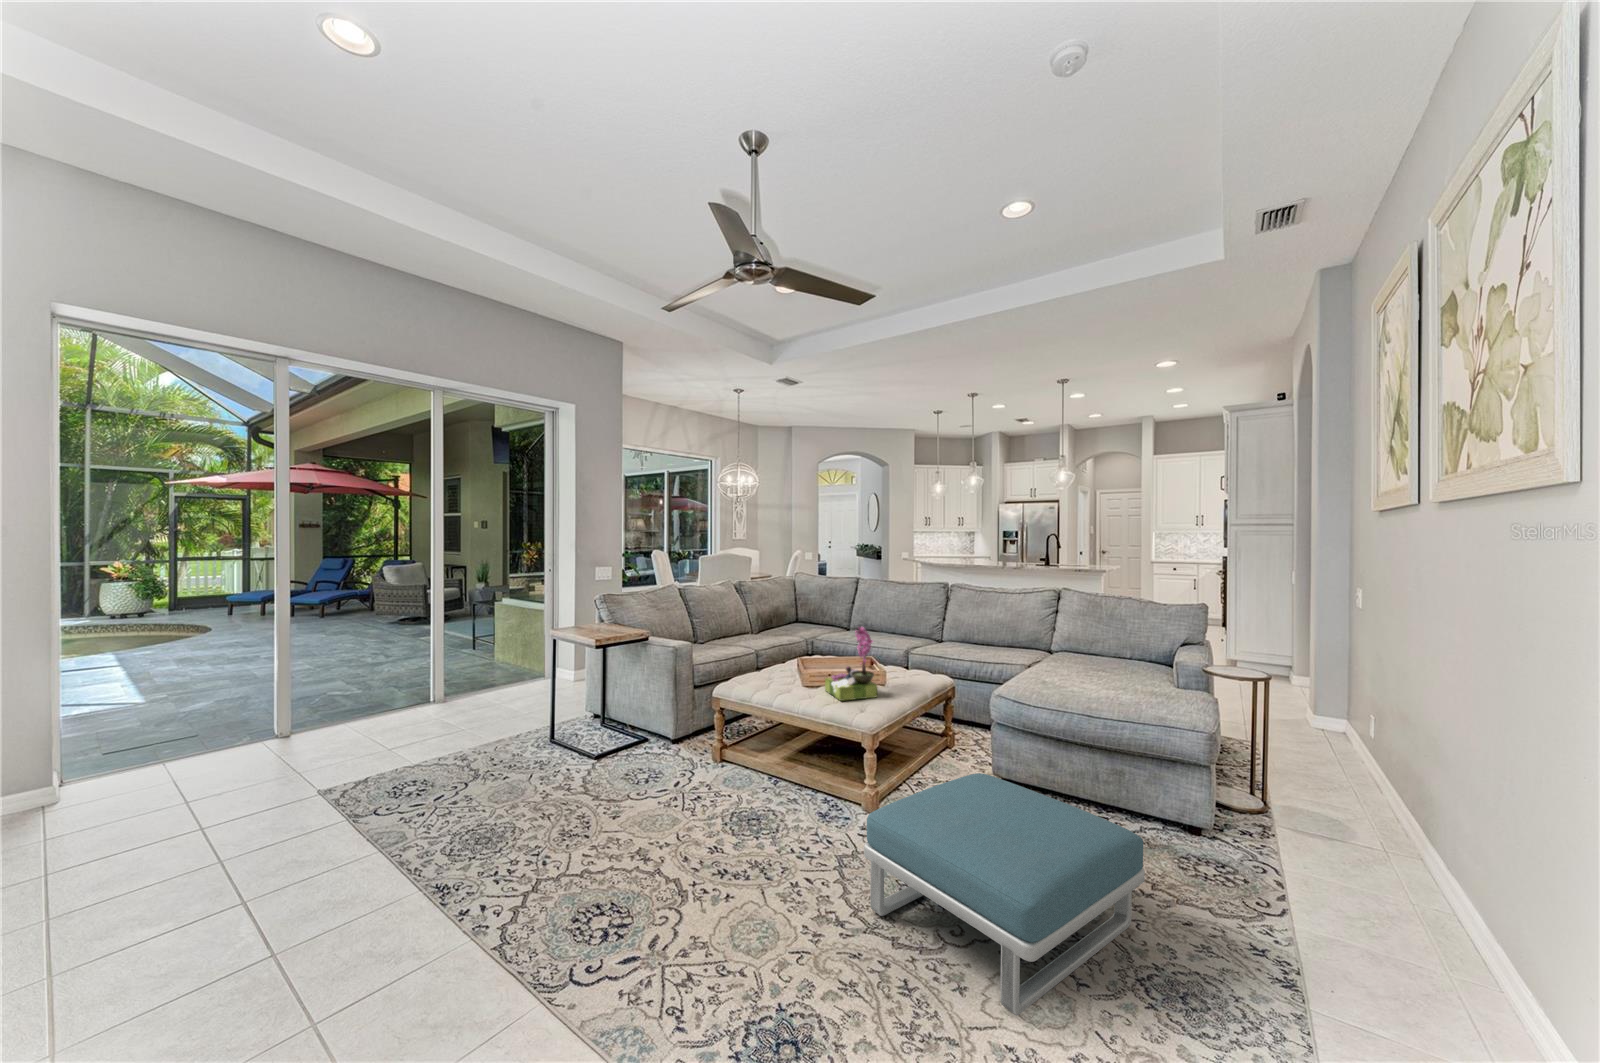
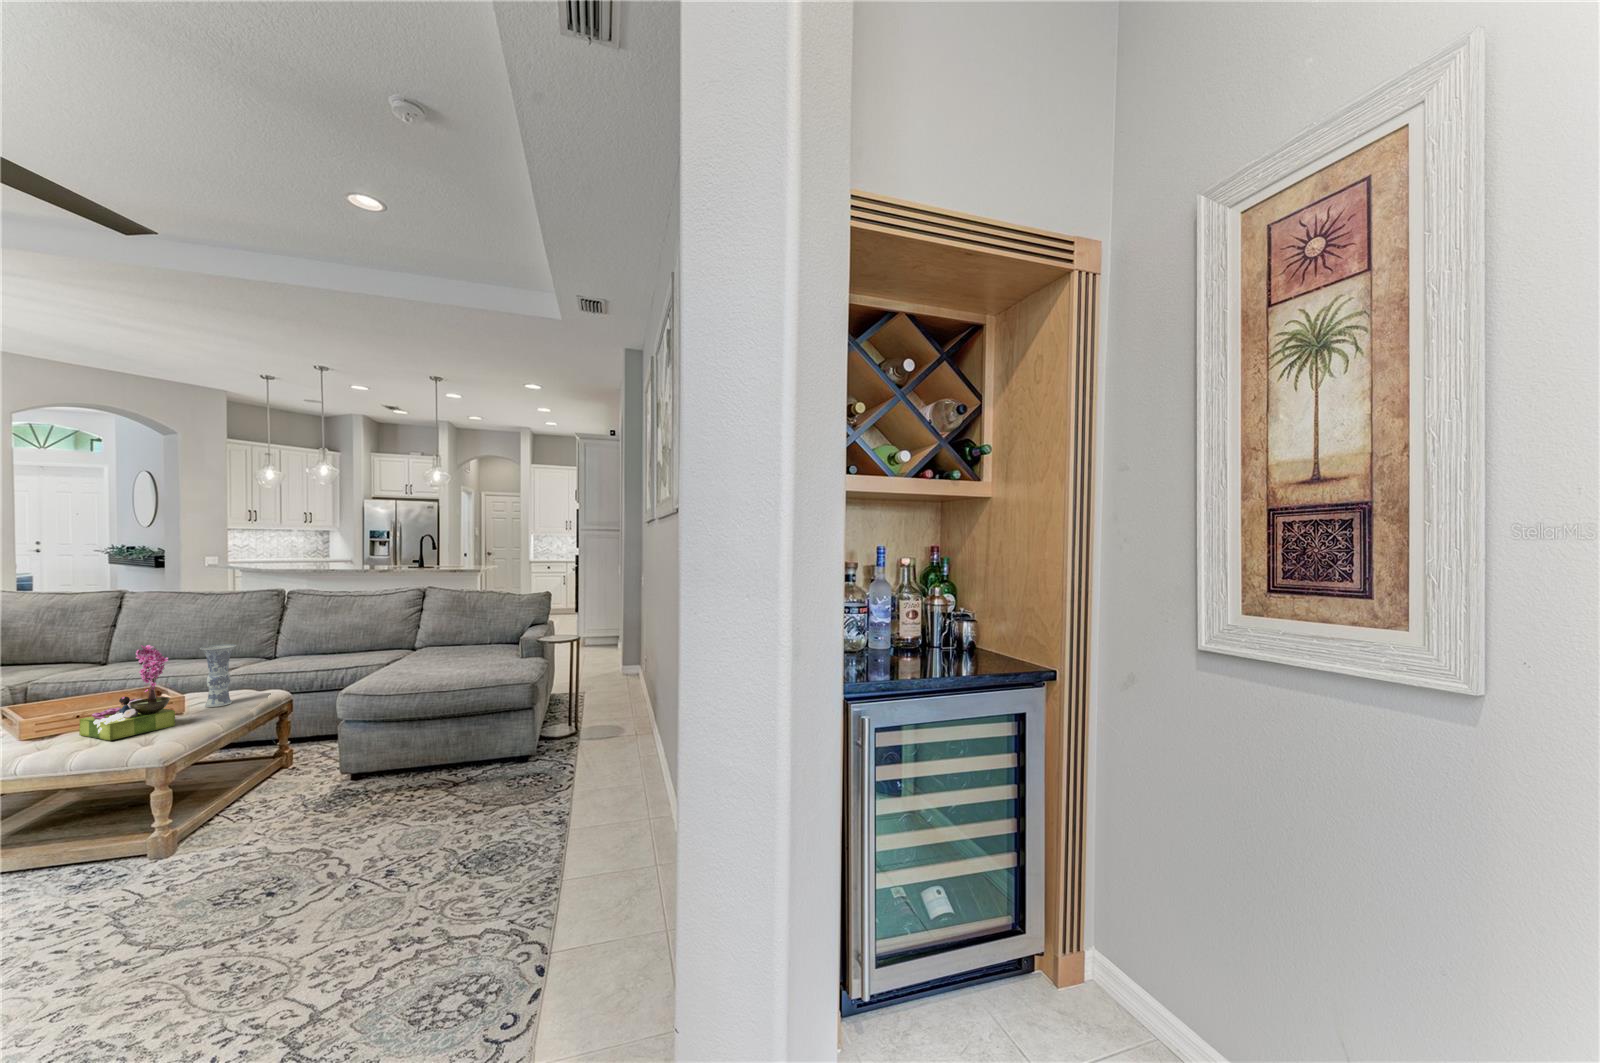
vase: none [893,632,916,685] -> present [200,644,237,707]
footstool: present [864,773,1145,1015] -> none [156,764,471,943]

